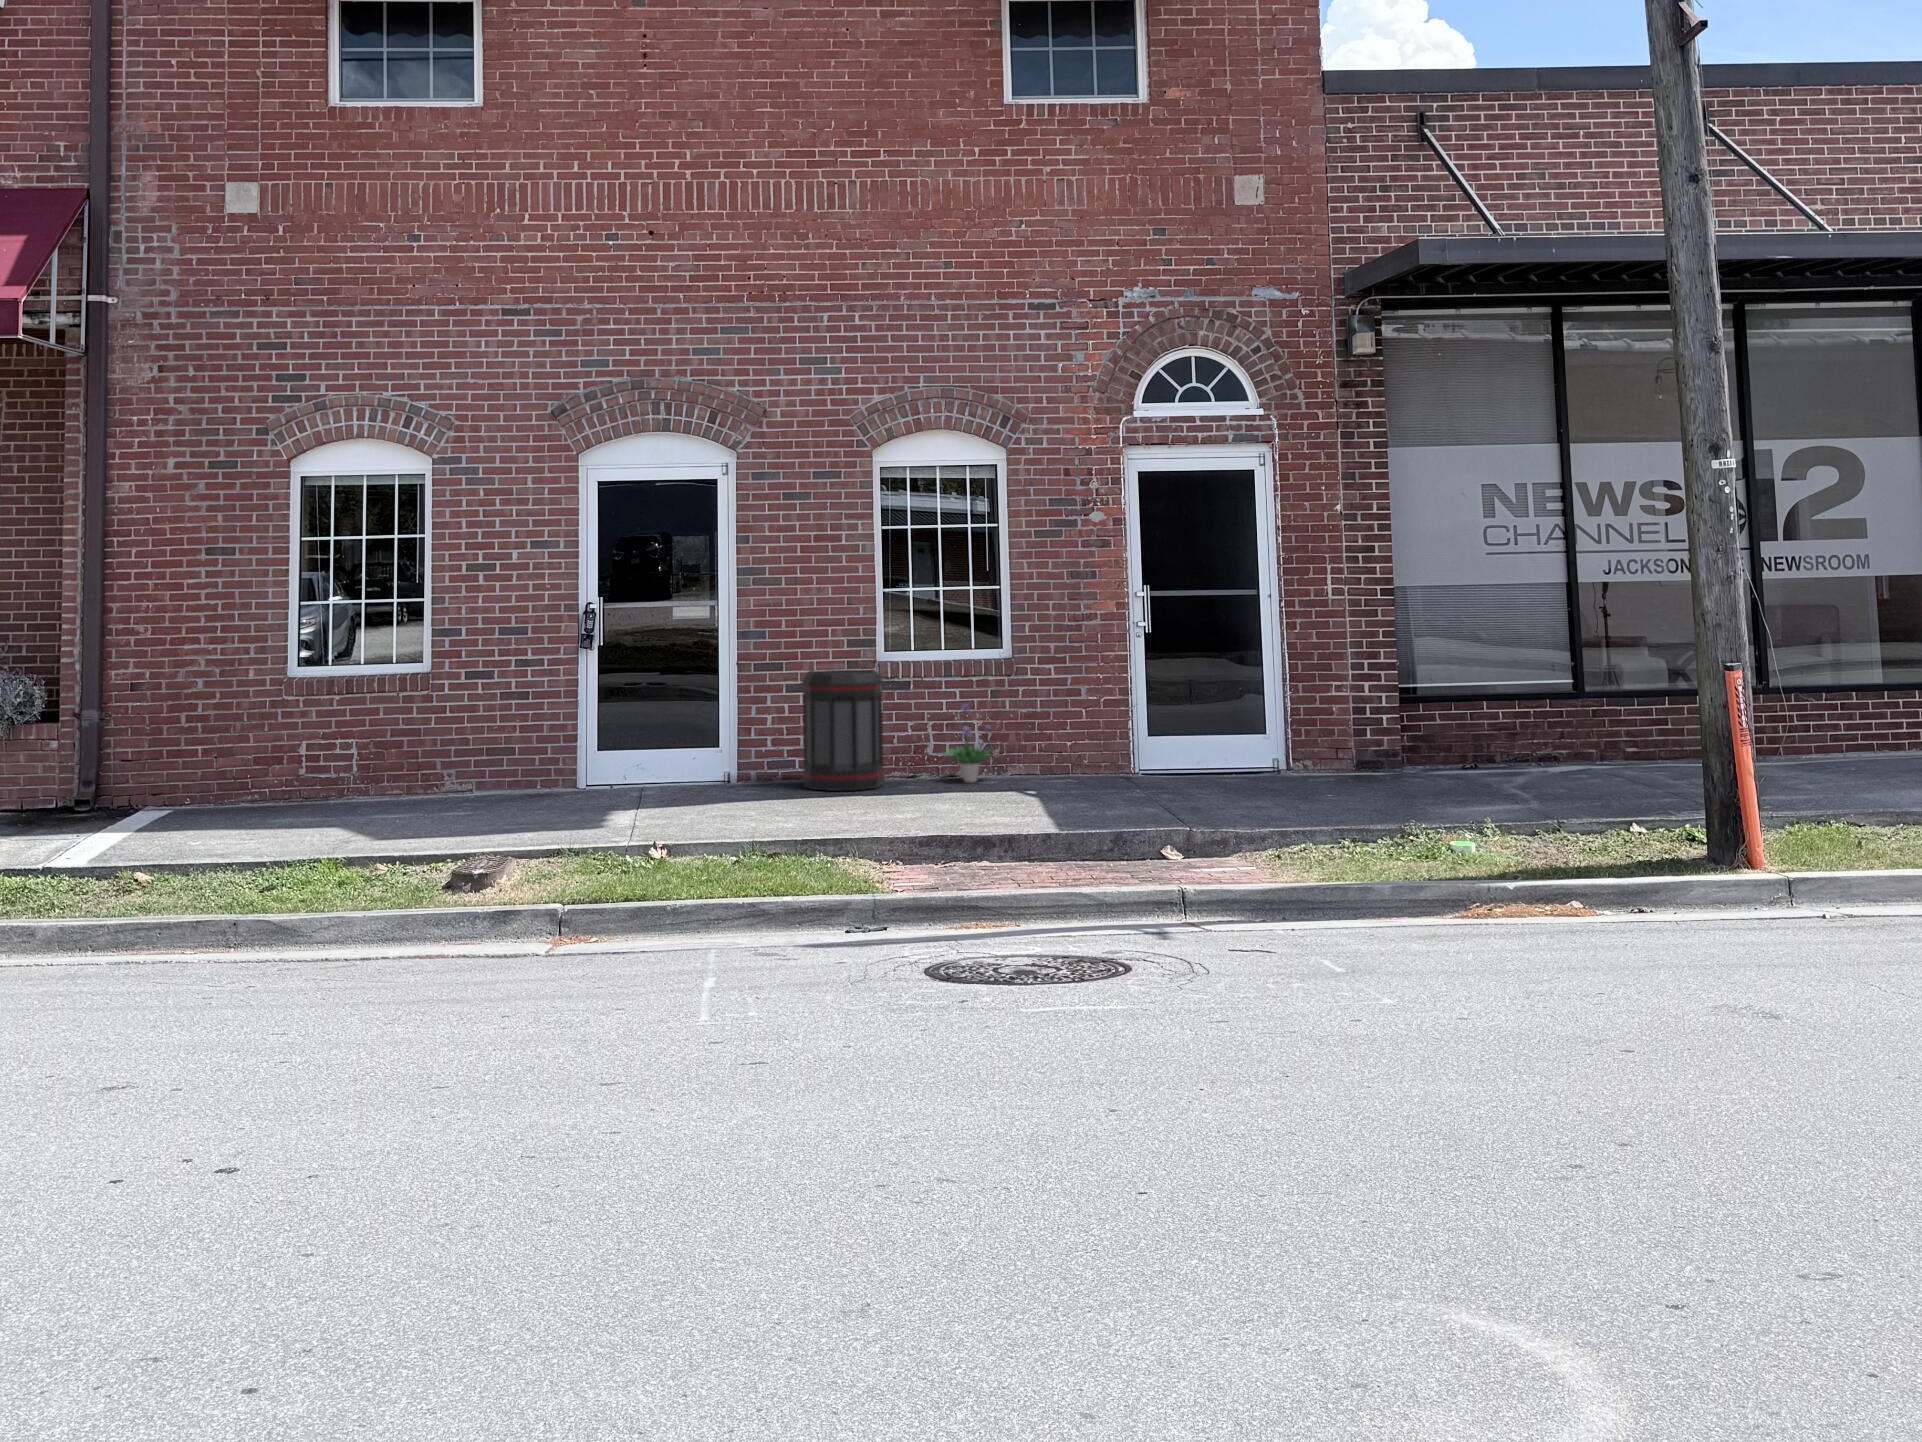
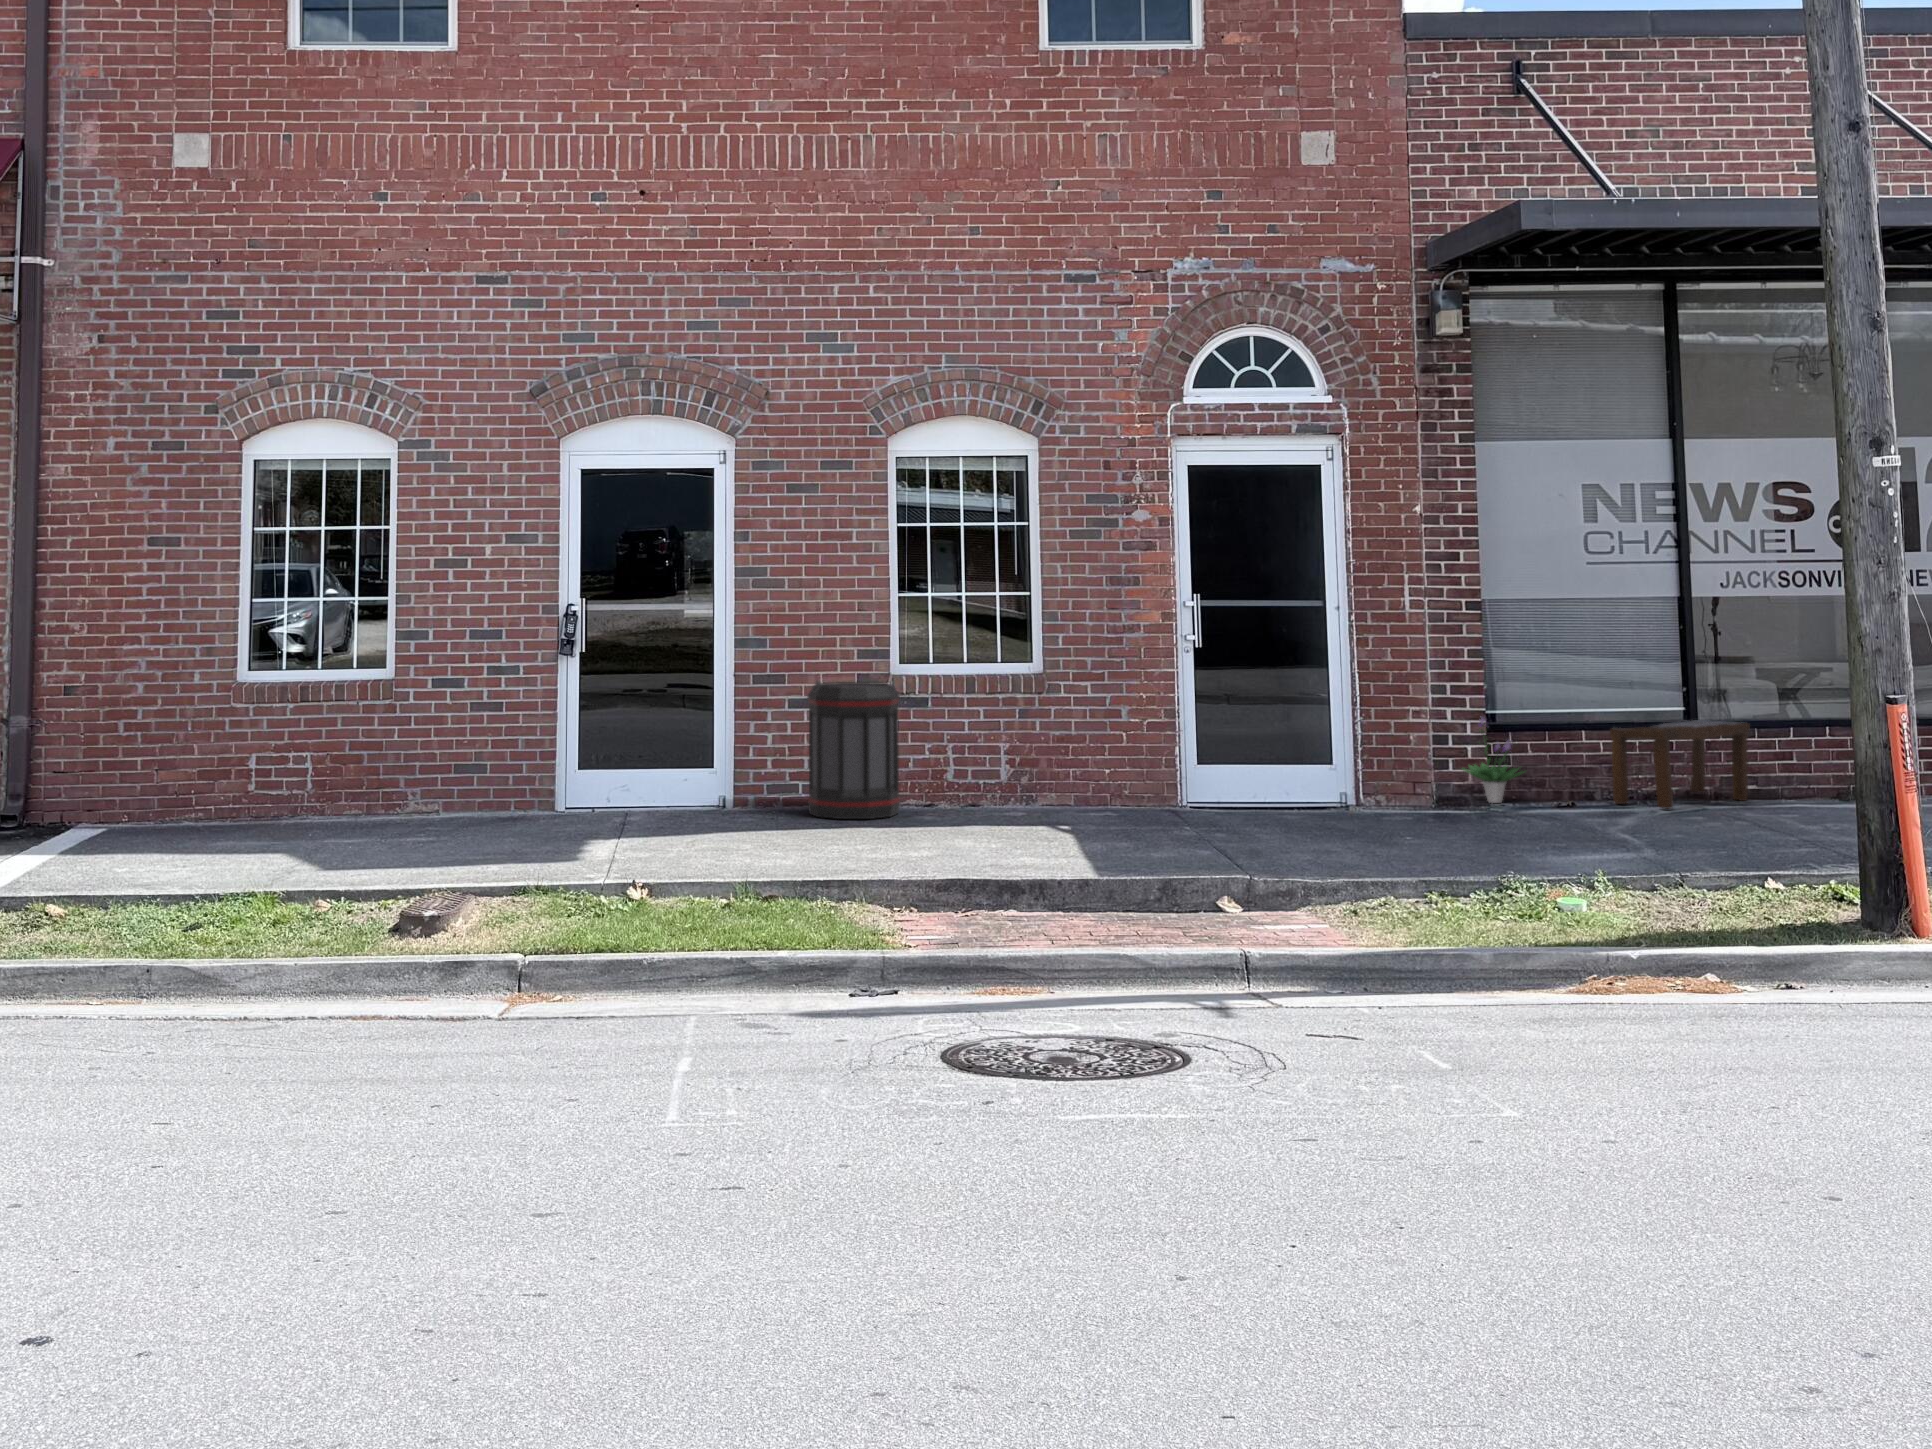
bench: none [1507,693,1629,770] -> present [1610,720,1750,809]
potted plant: present [943,705,995,783] -> present [1463,718,1524,803]

